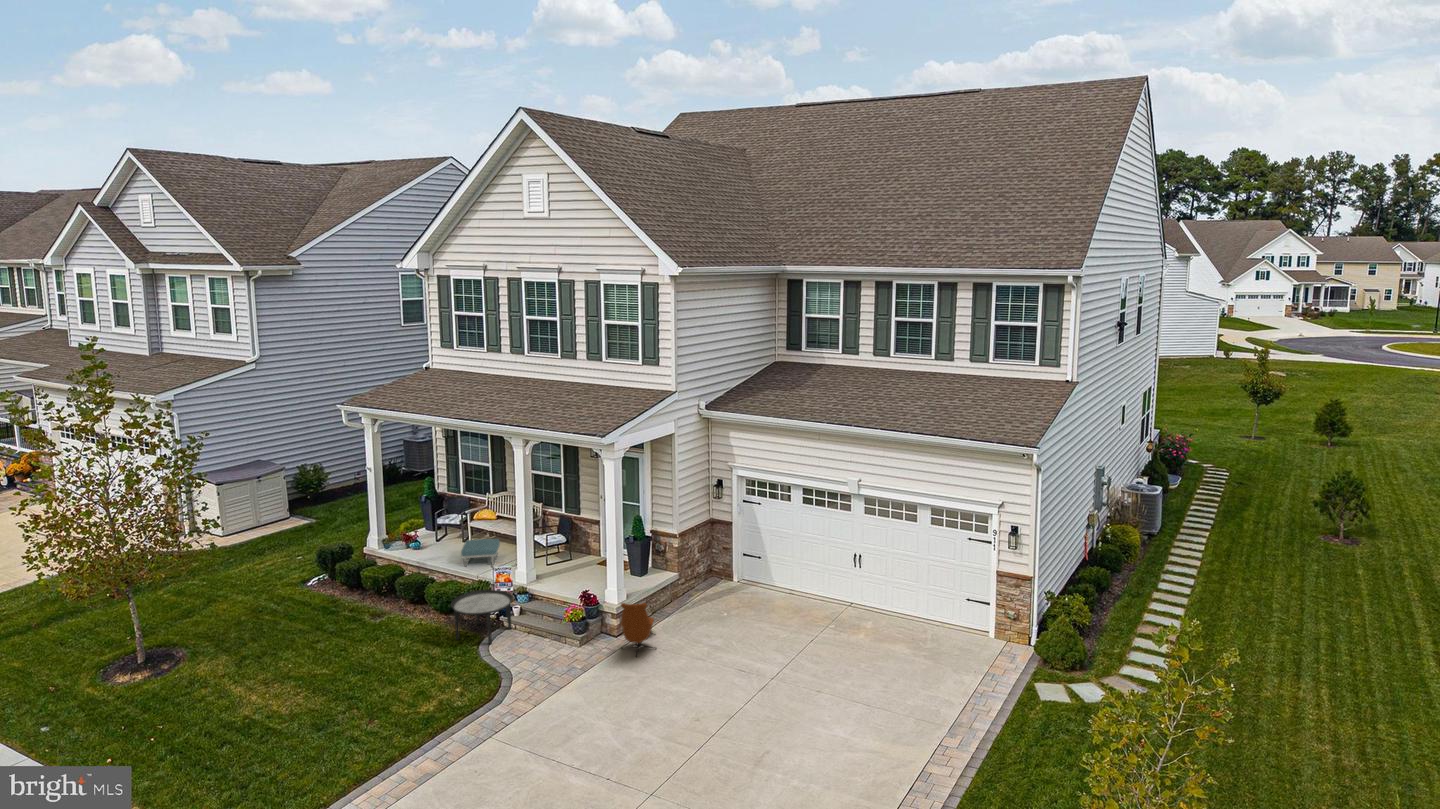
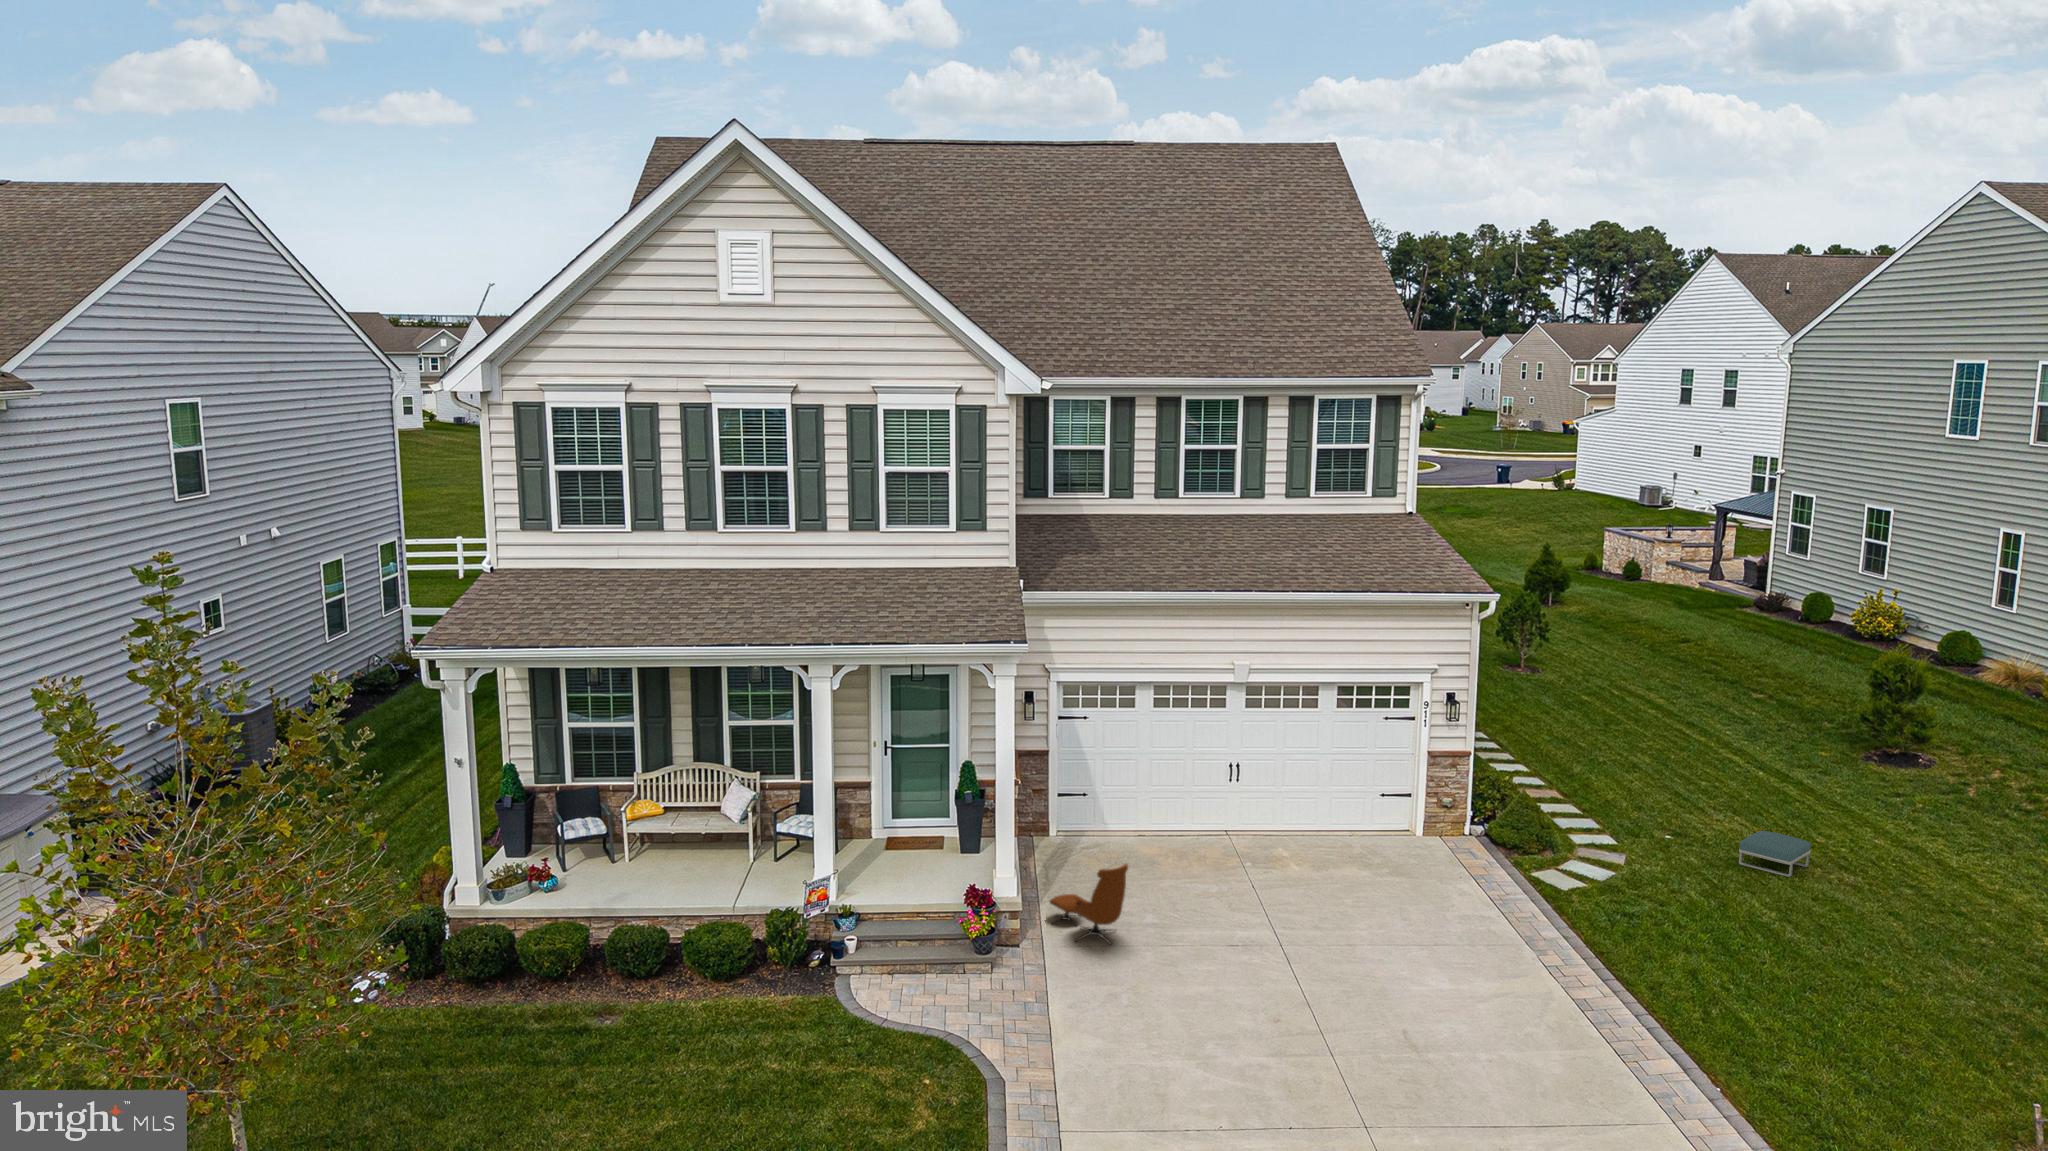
footstool: present [461,539,500,566] -> present [1739,831,1811,877]
round table: present [451,590,513,644] -> none [812,903,909,990]

